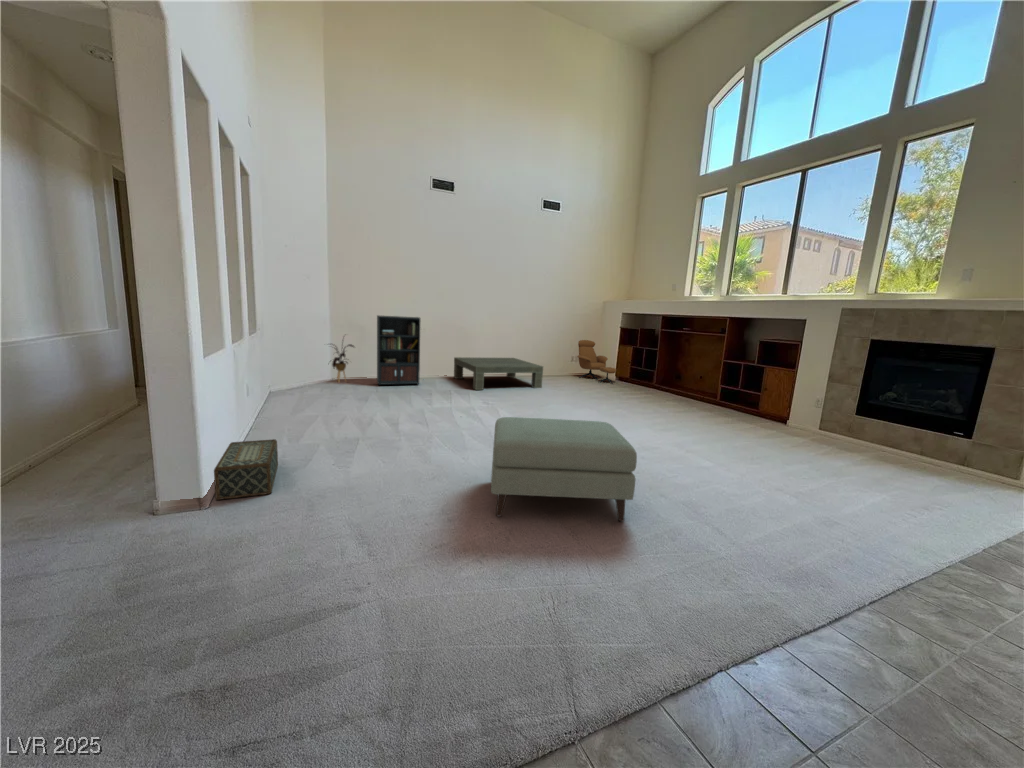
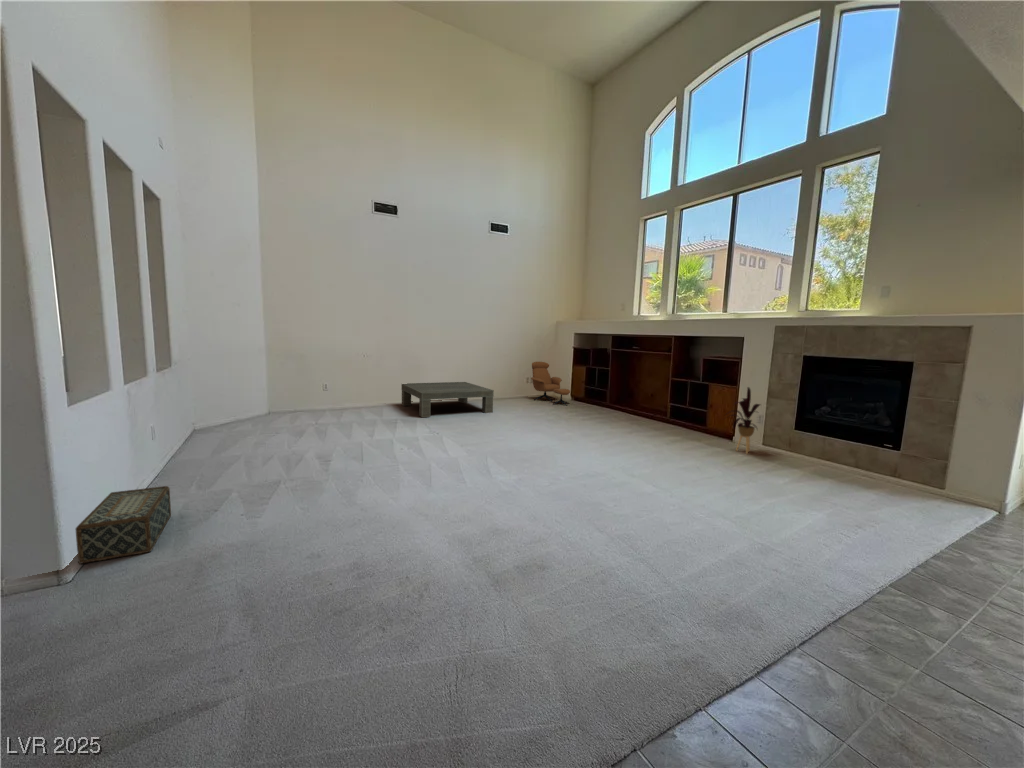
bookcase: present [377,316,420,385] -> none [314,342,369,416]
house plant: present [332,344,354,382] -> present [732,387,760,453]
ottoman: present [491,417,637,521] -> none [403,450,561,564]

